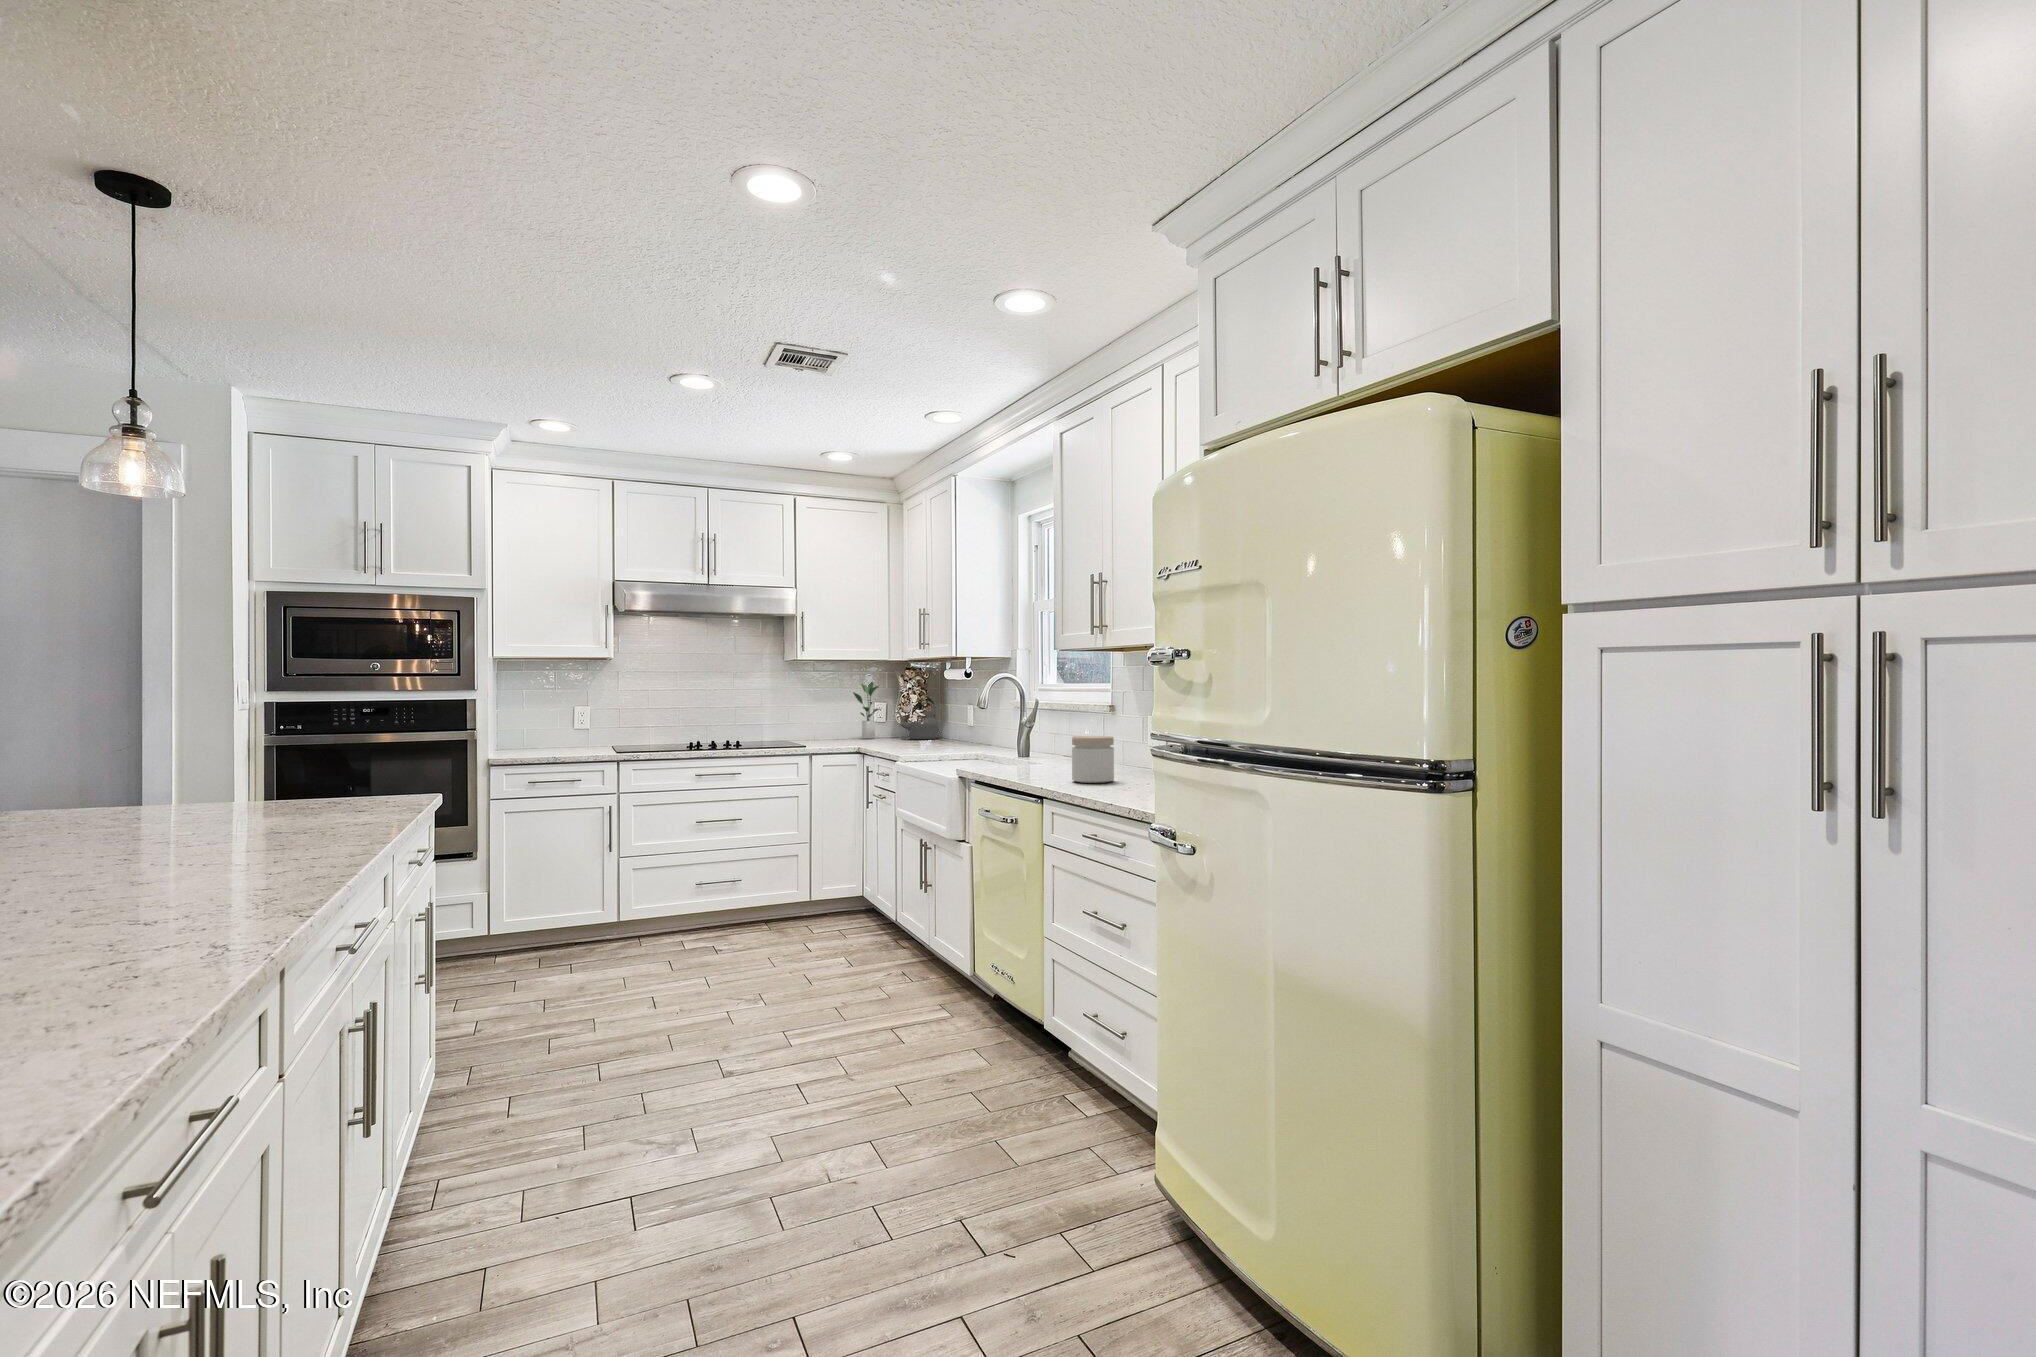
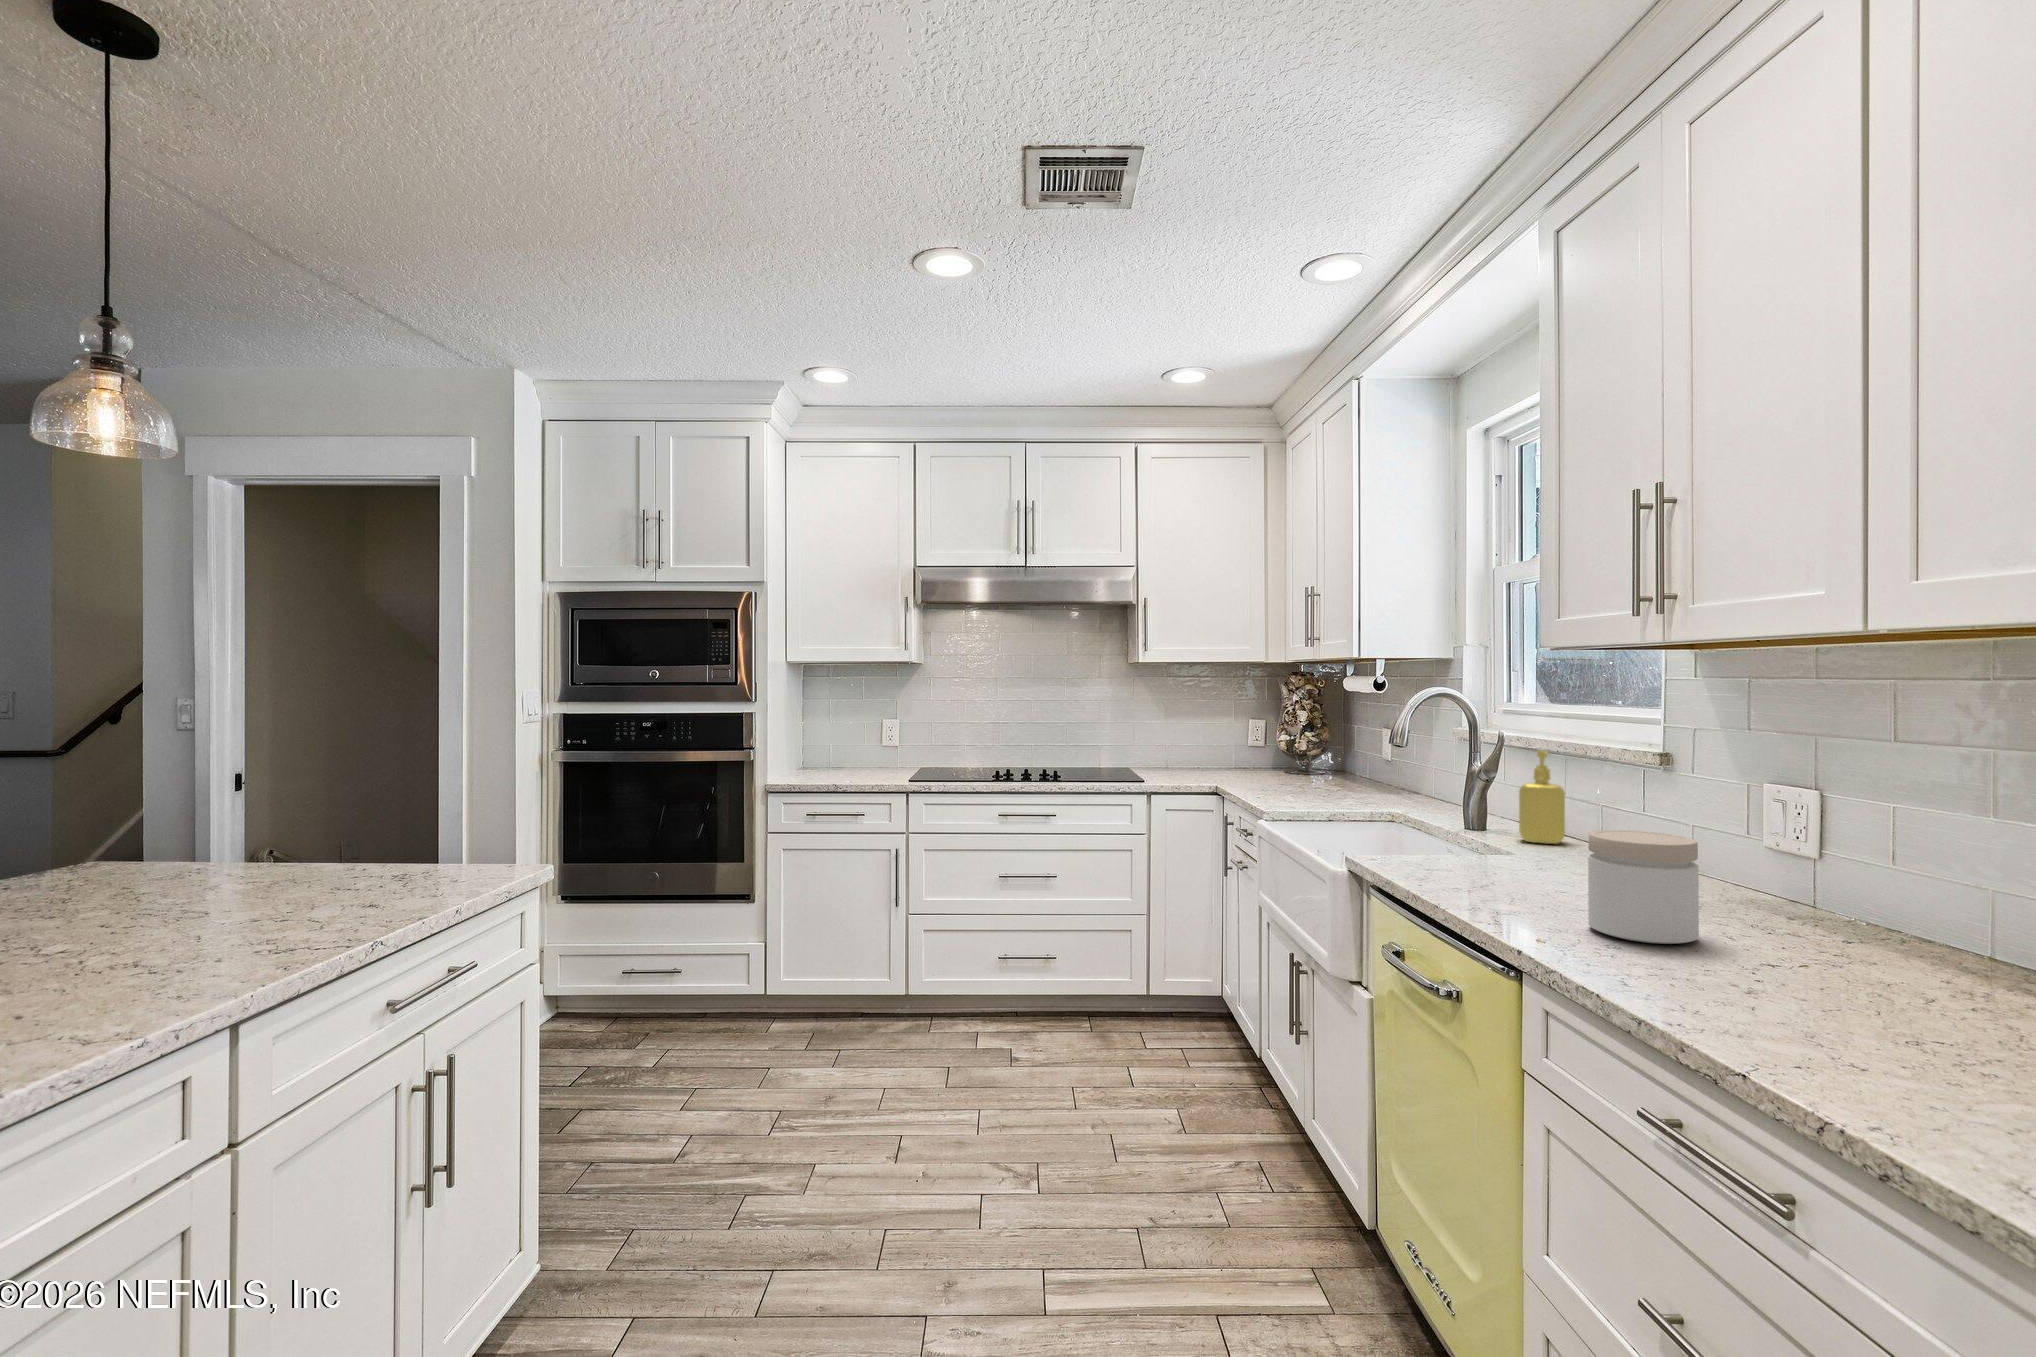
potted plant: present [853,682,880,739] -> none [1218,688,1259,769]
kettle: present [895,698,939,739] -> none [1275,715,1338,774]
soap dispenser: none [1048,708,1070,760] -> present [1519,750,1565,844]

